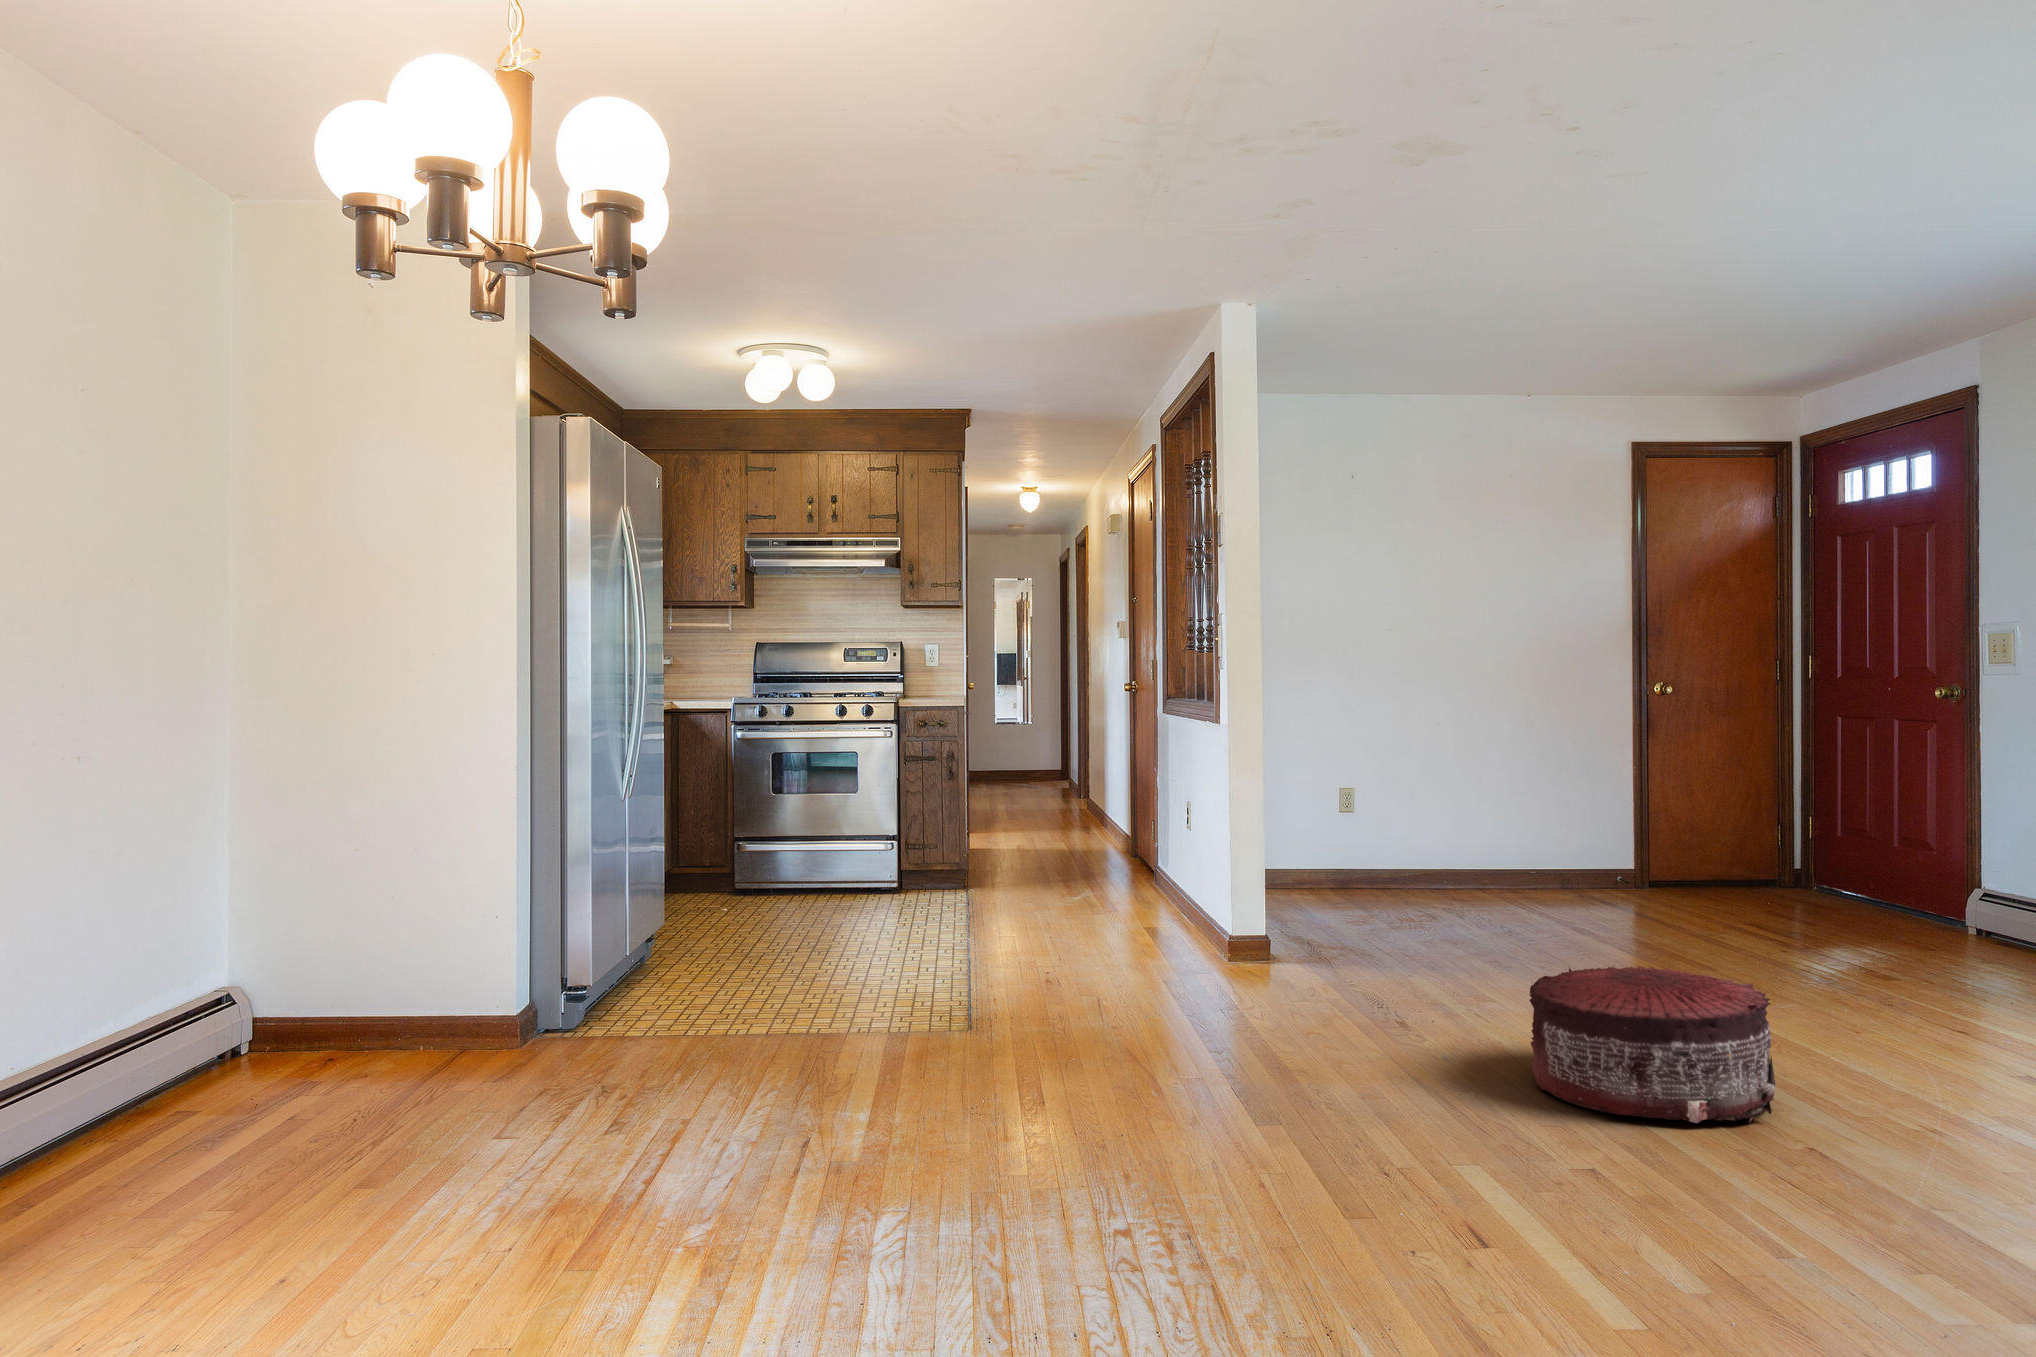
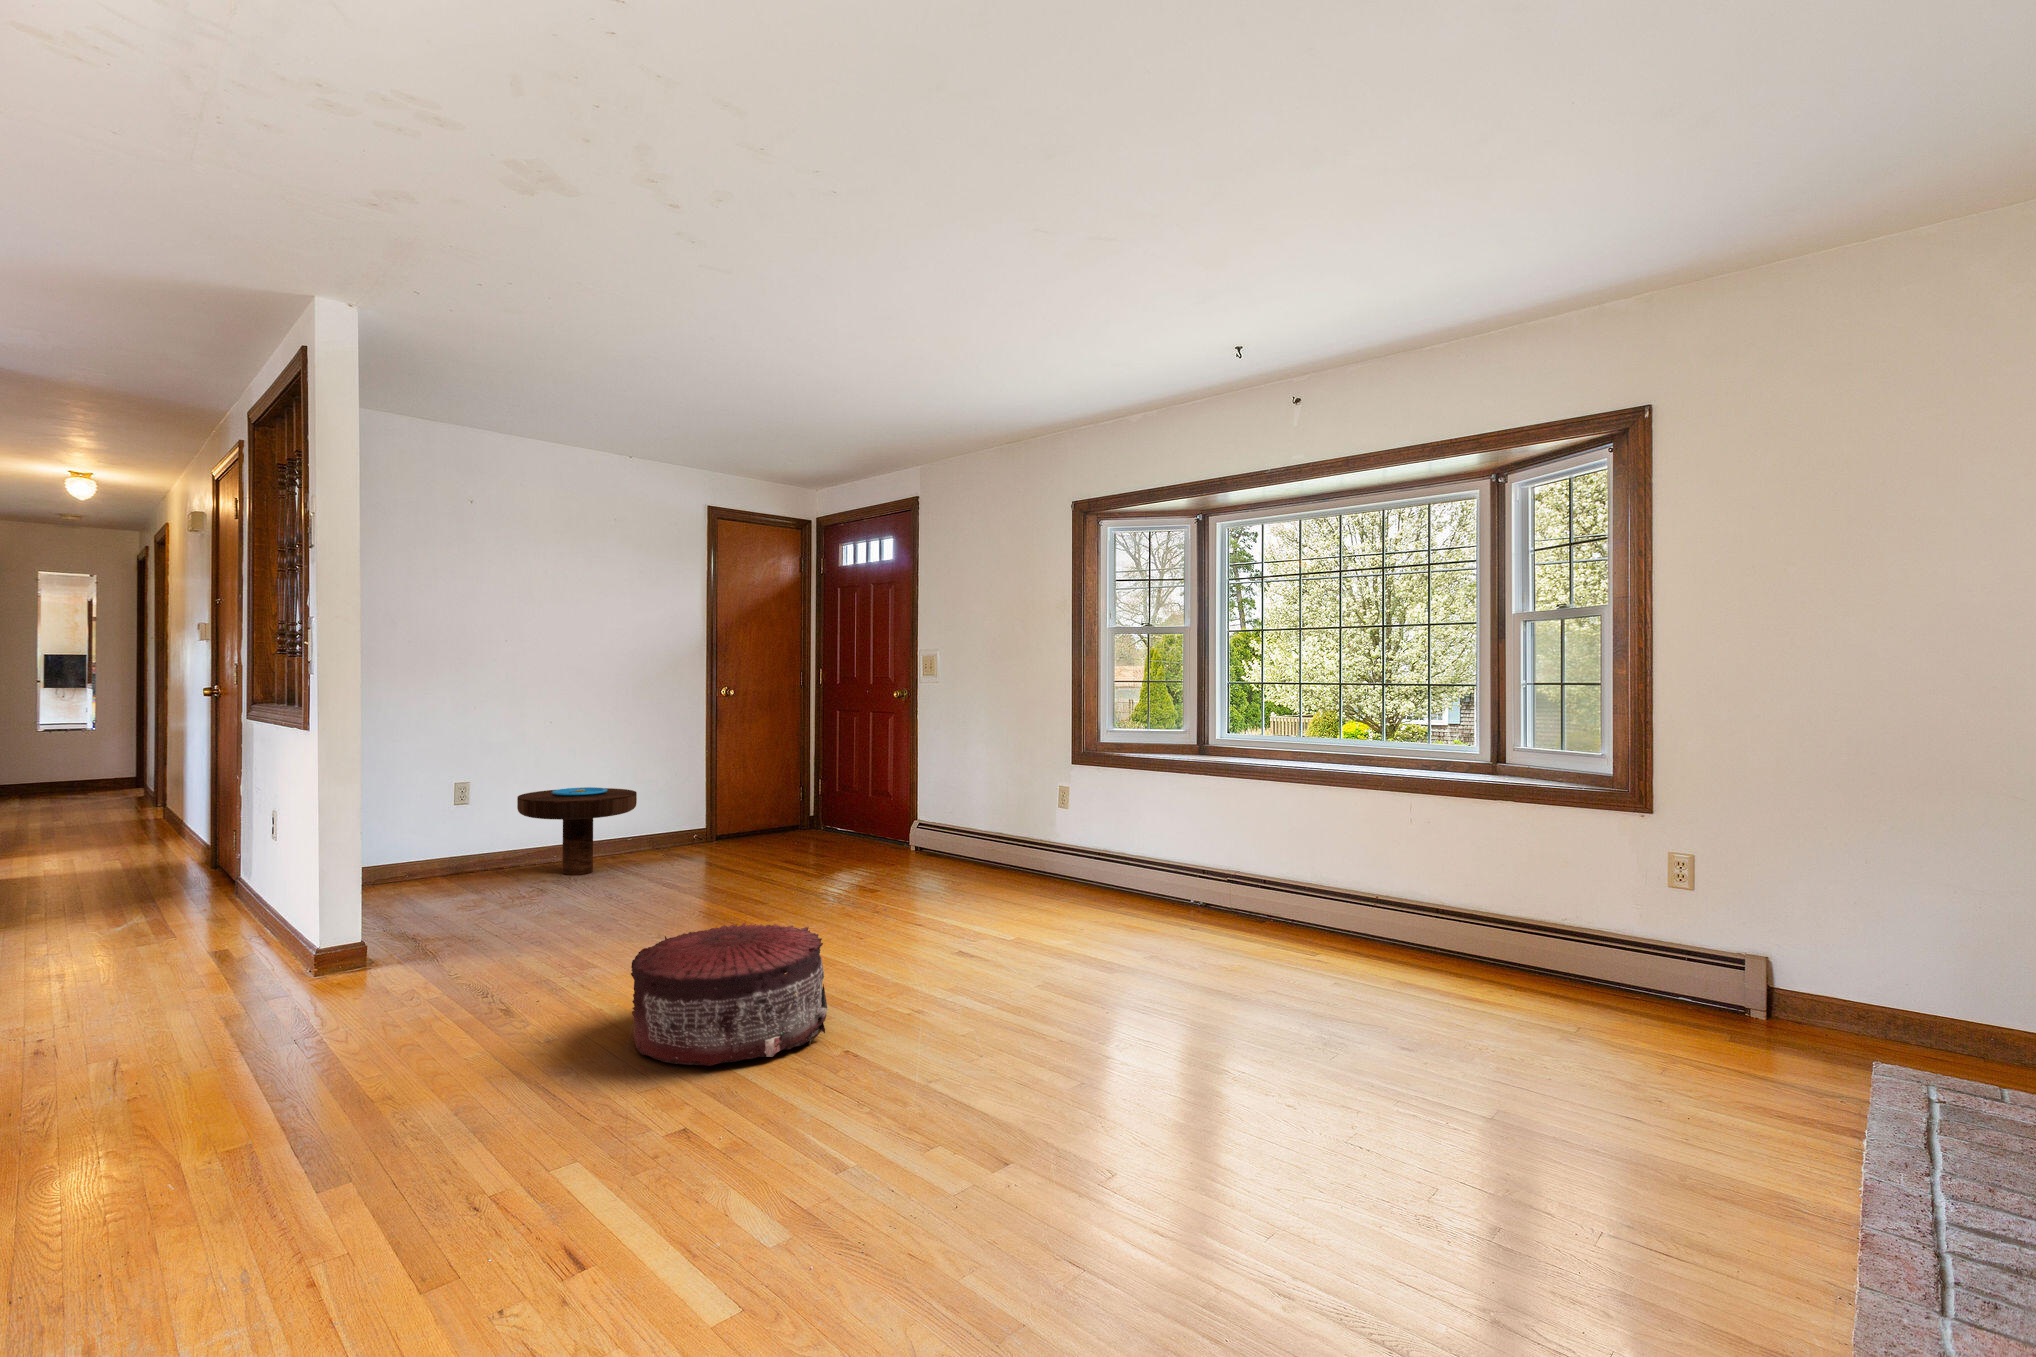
side table: none [1408,804,1544,906] -> present [517,787,637,875]

